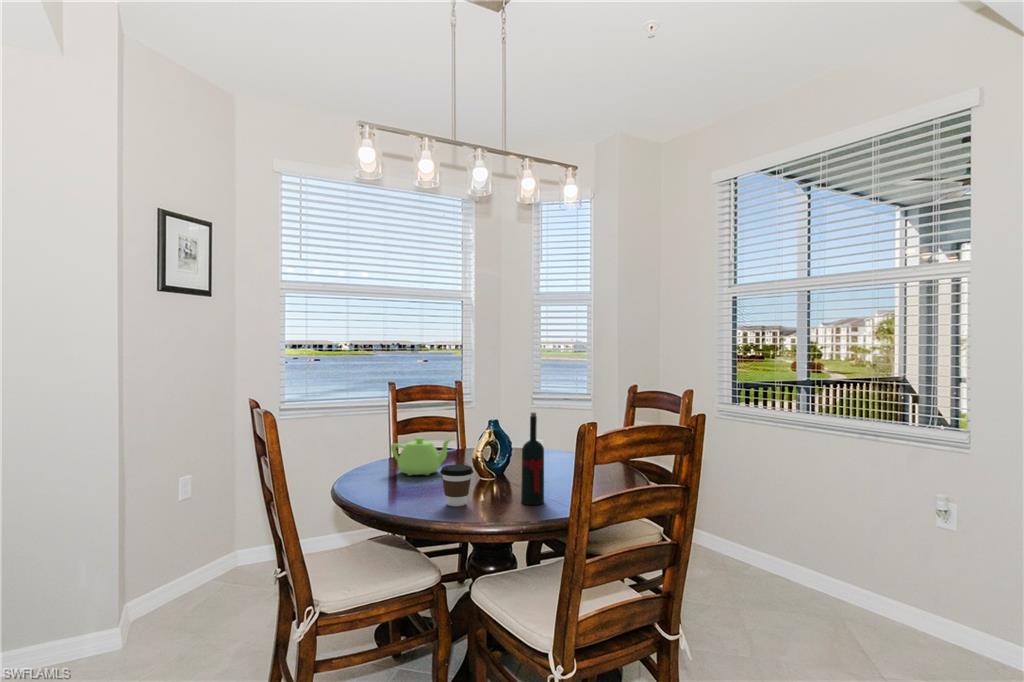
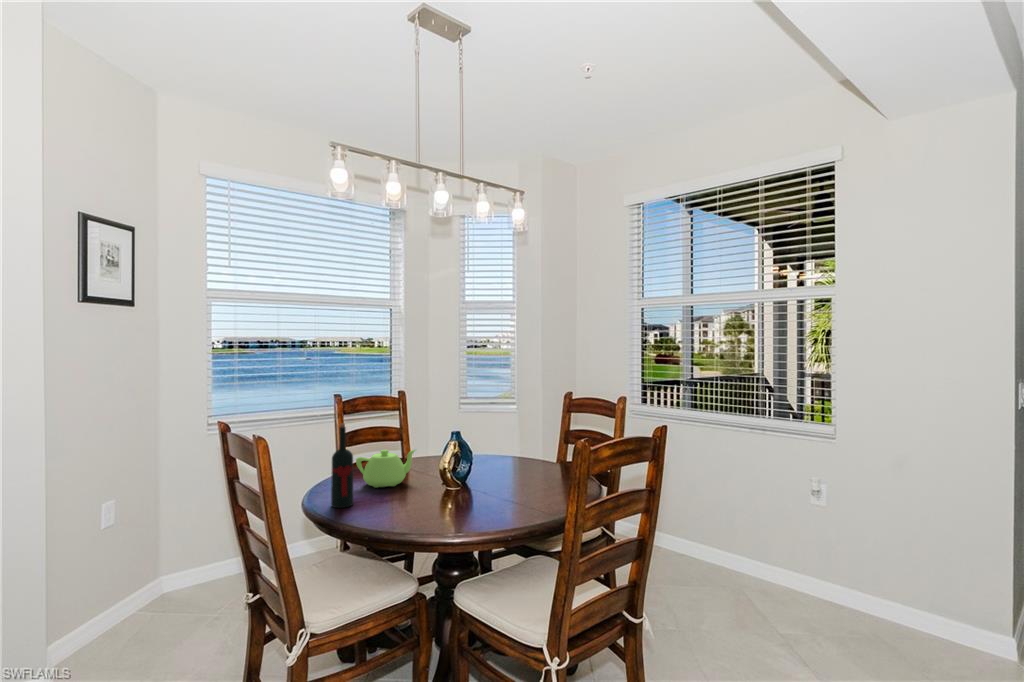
wine bottle: present [521,413,544,505] -> present [331,424,353,508]
coffee cup: present [440,465,473,506] -> none [423,478,454,519]

